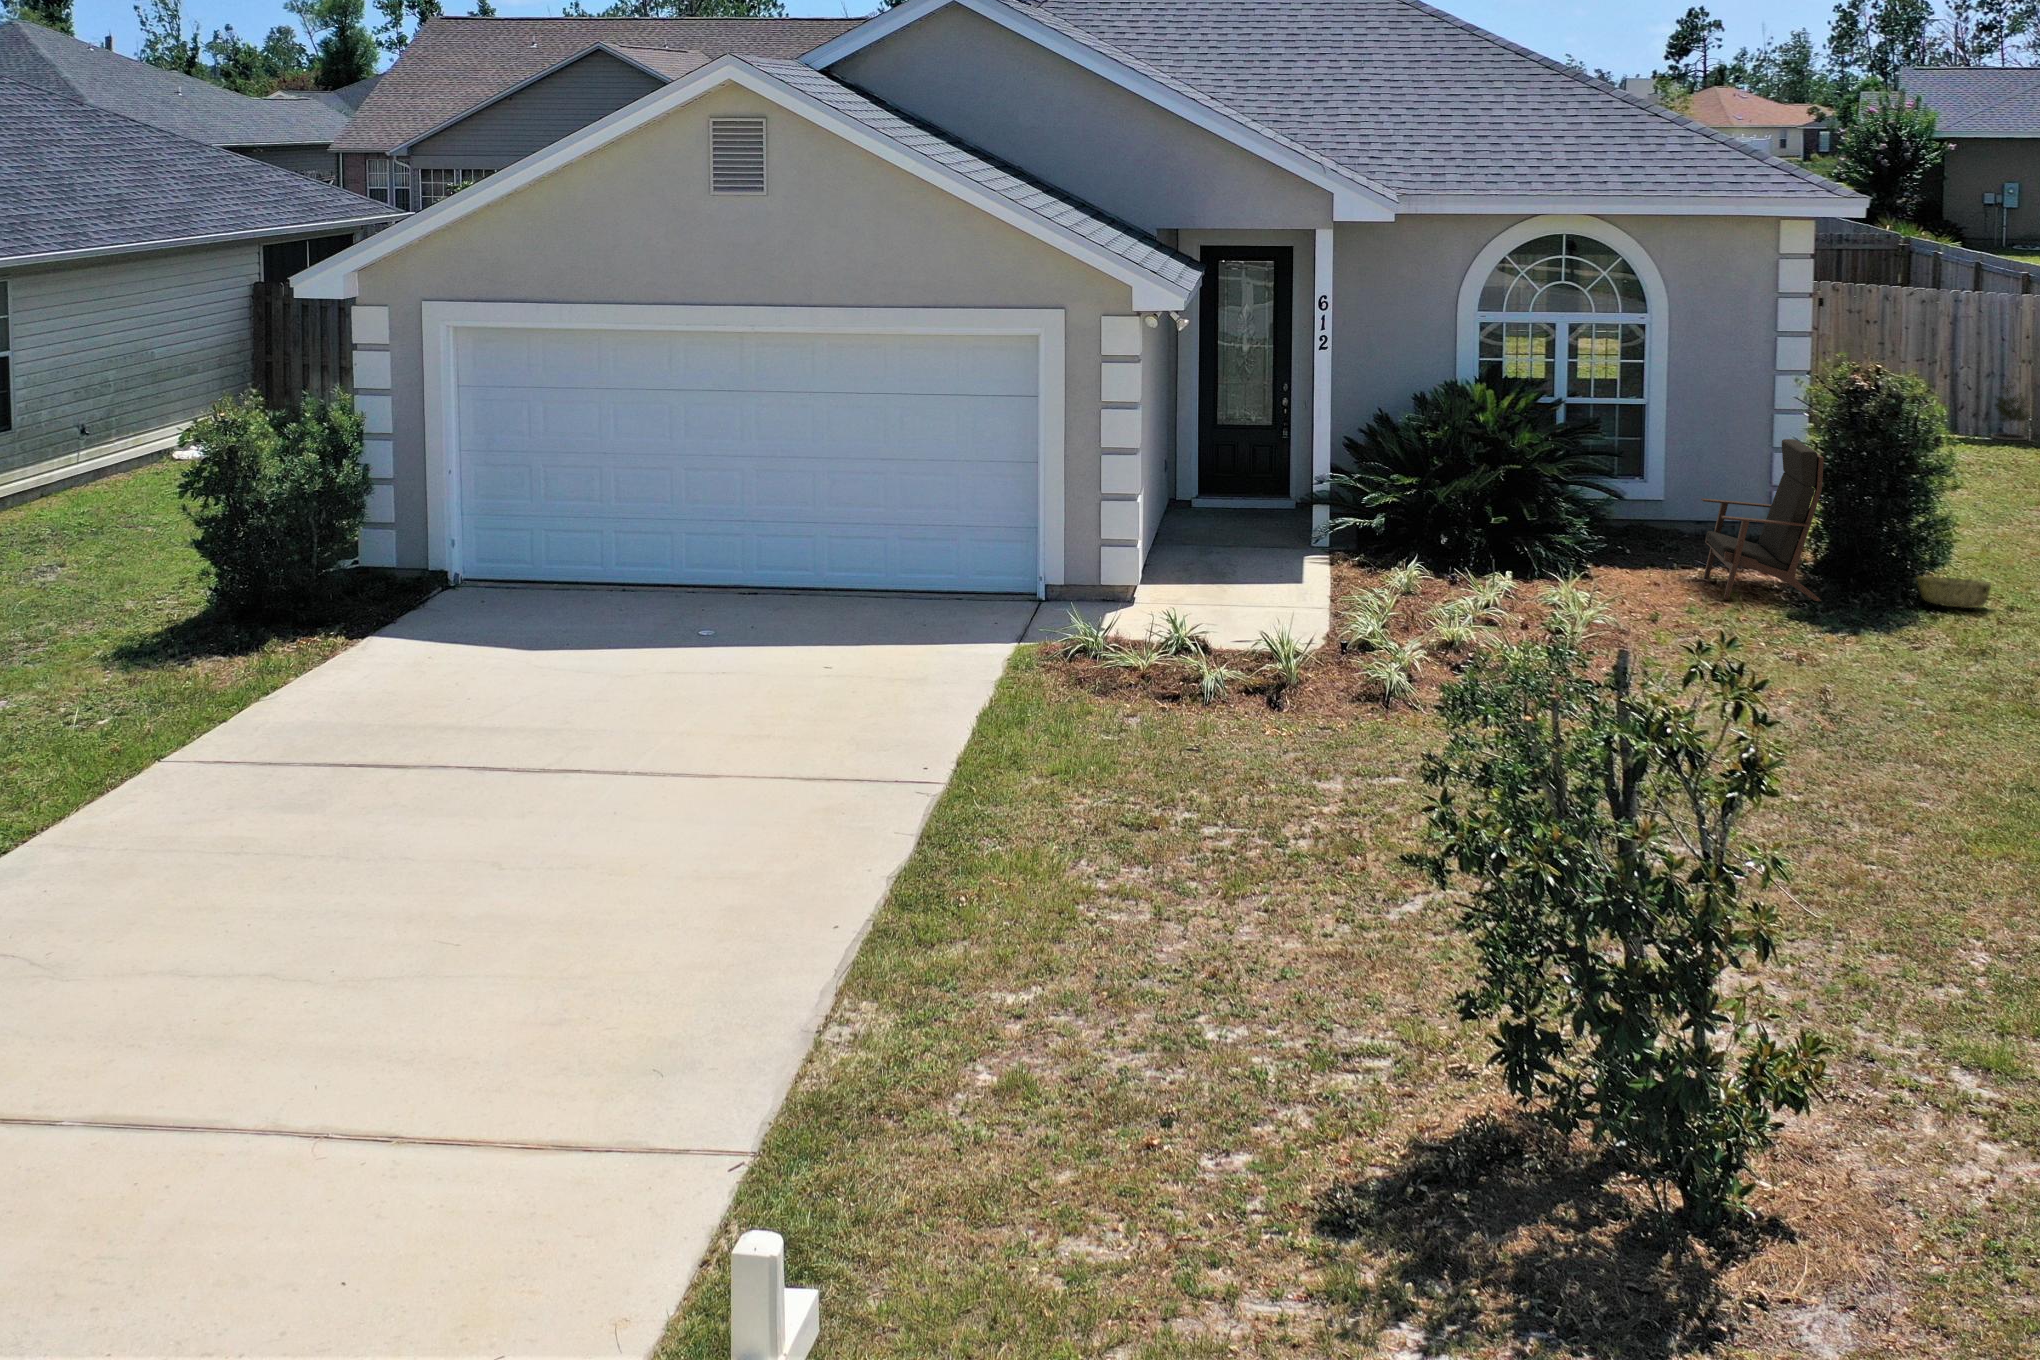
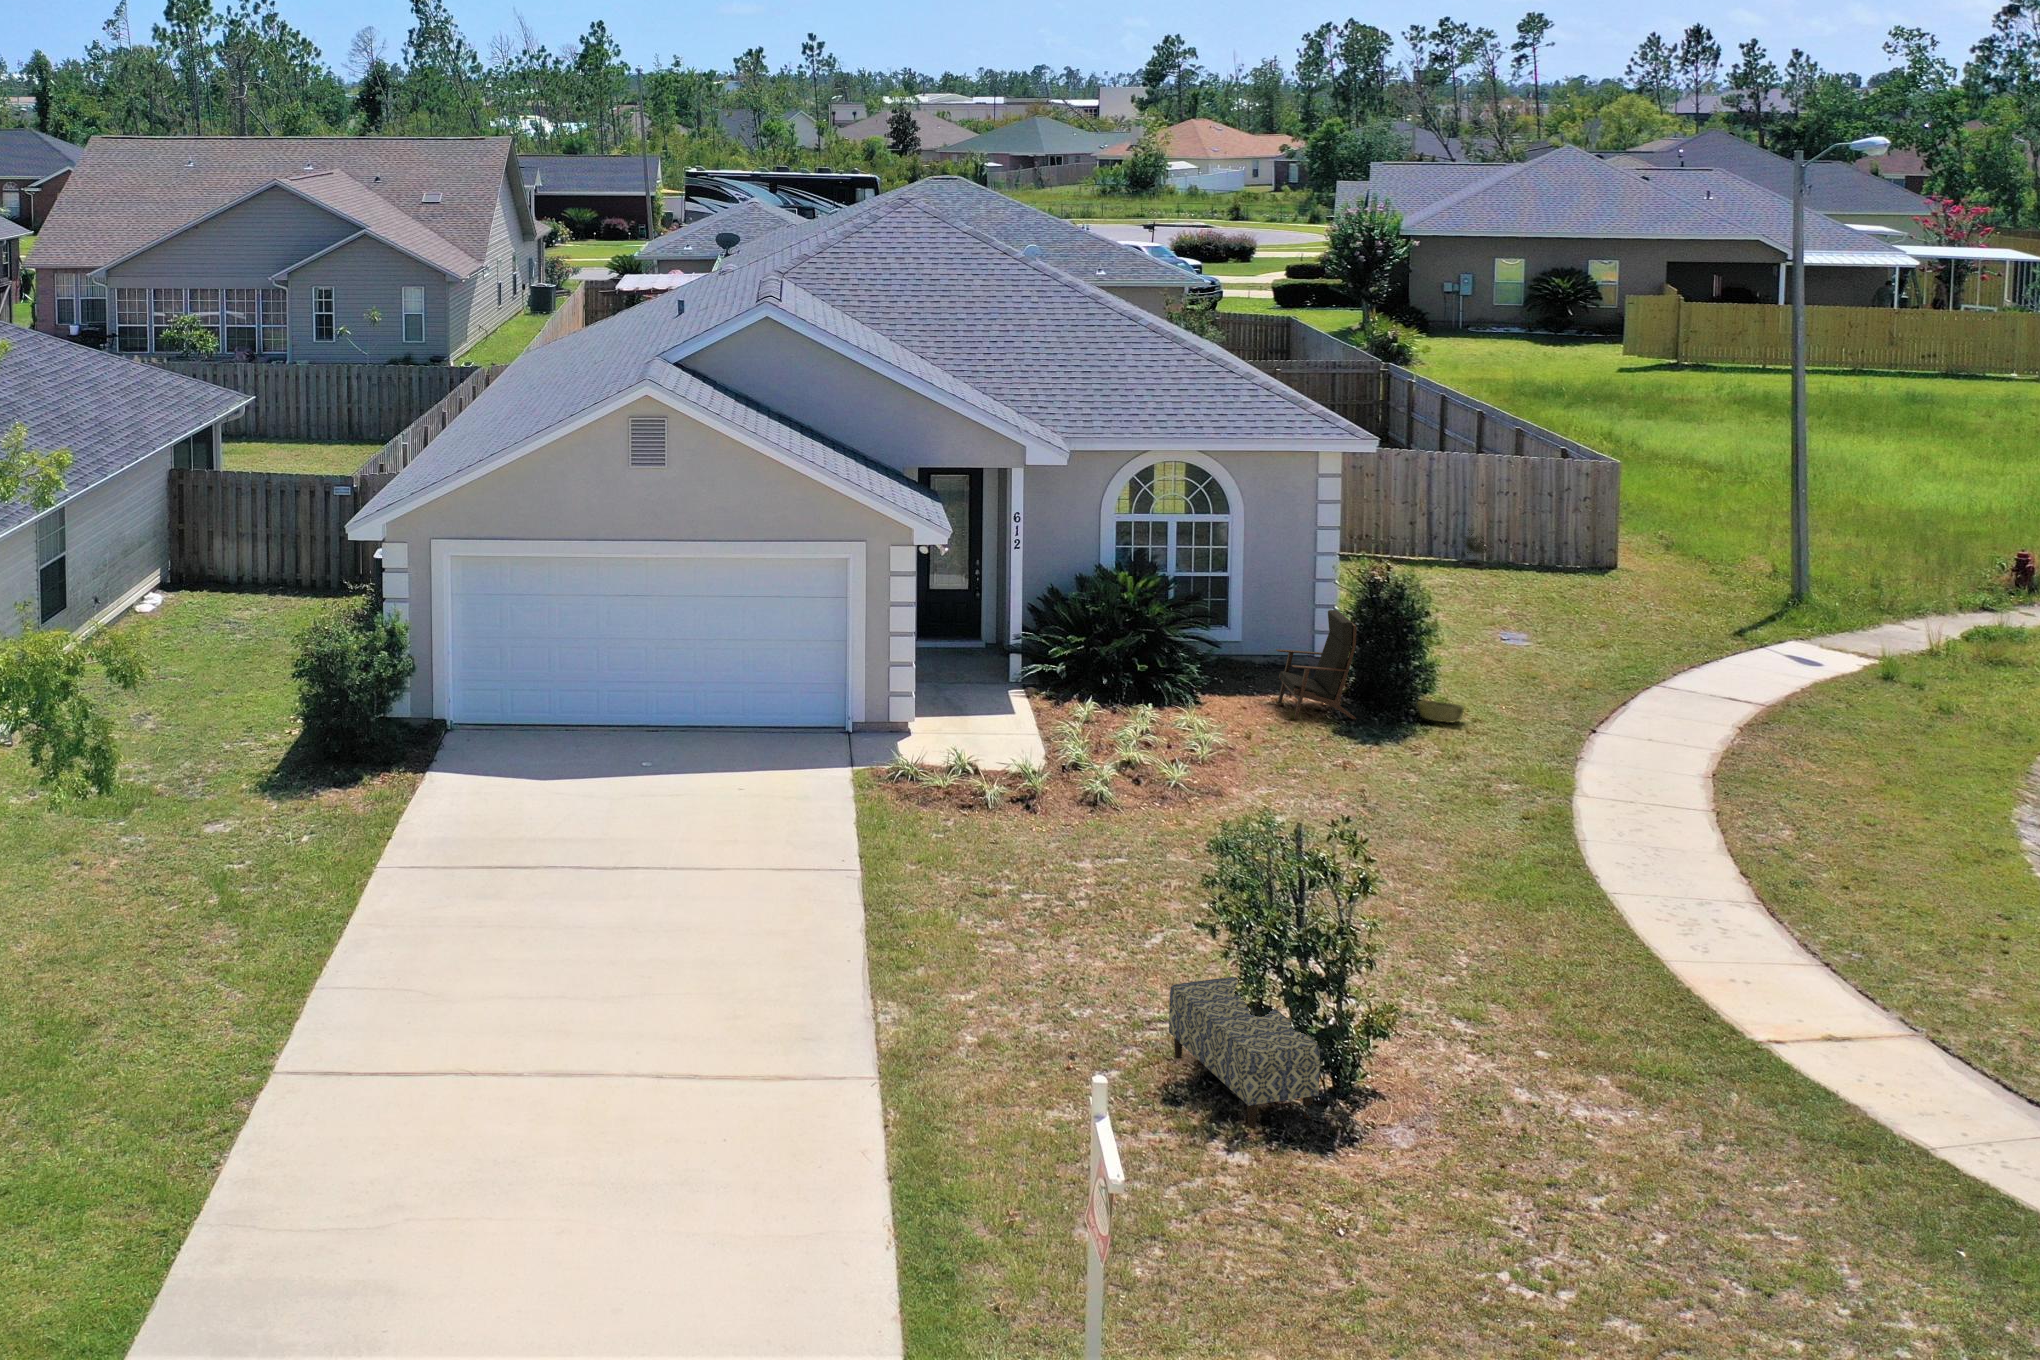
bench: none [1365,969,1648,1289] -> present [1169,977,1320,1127]

